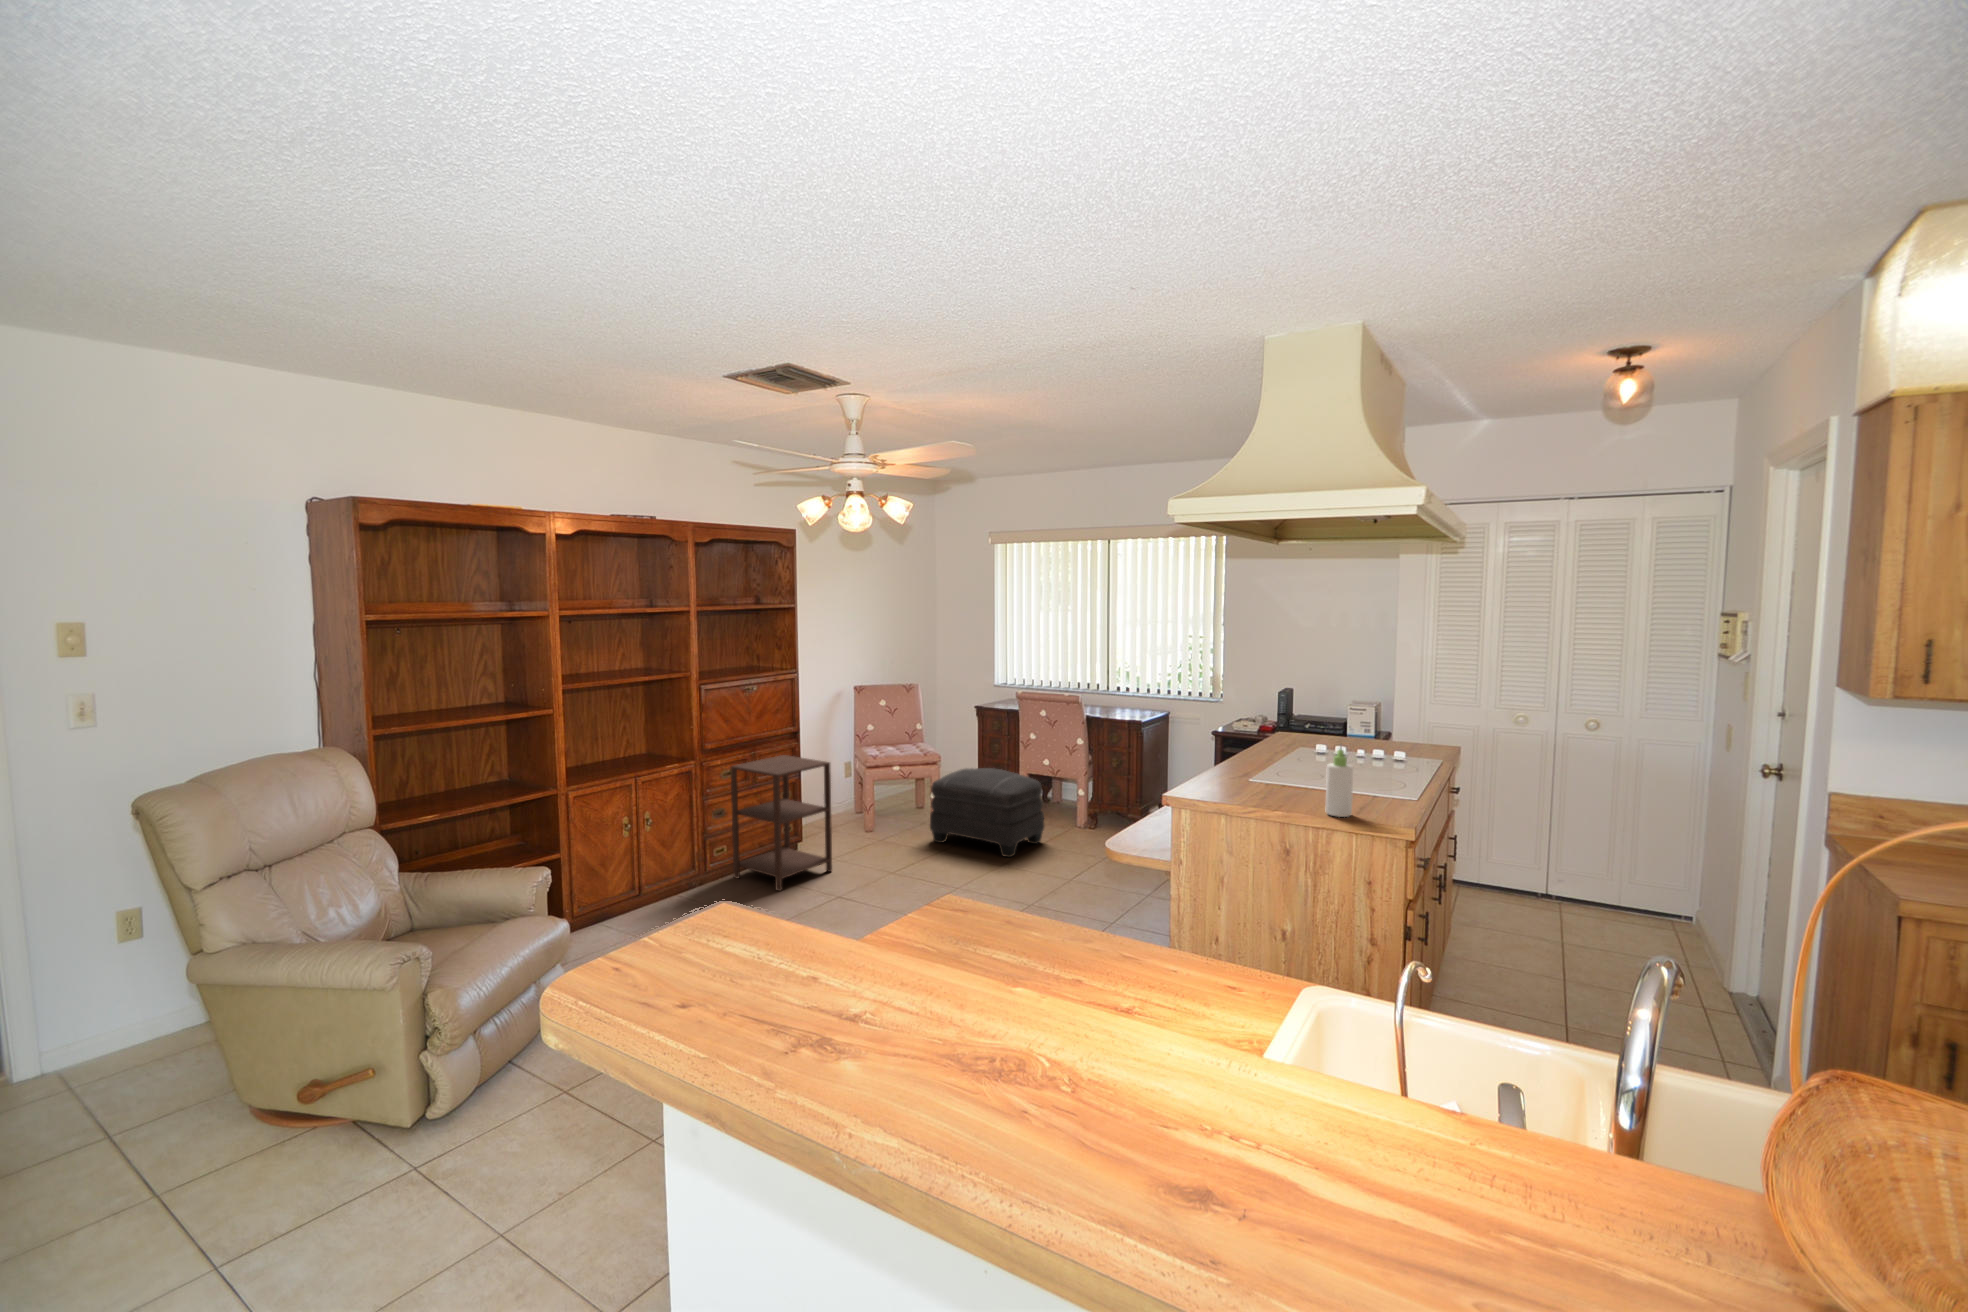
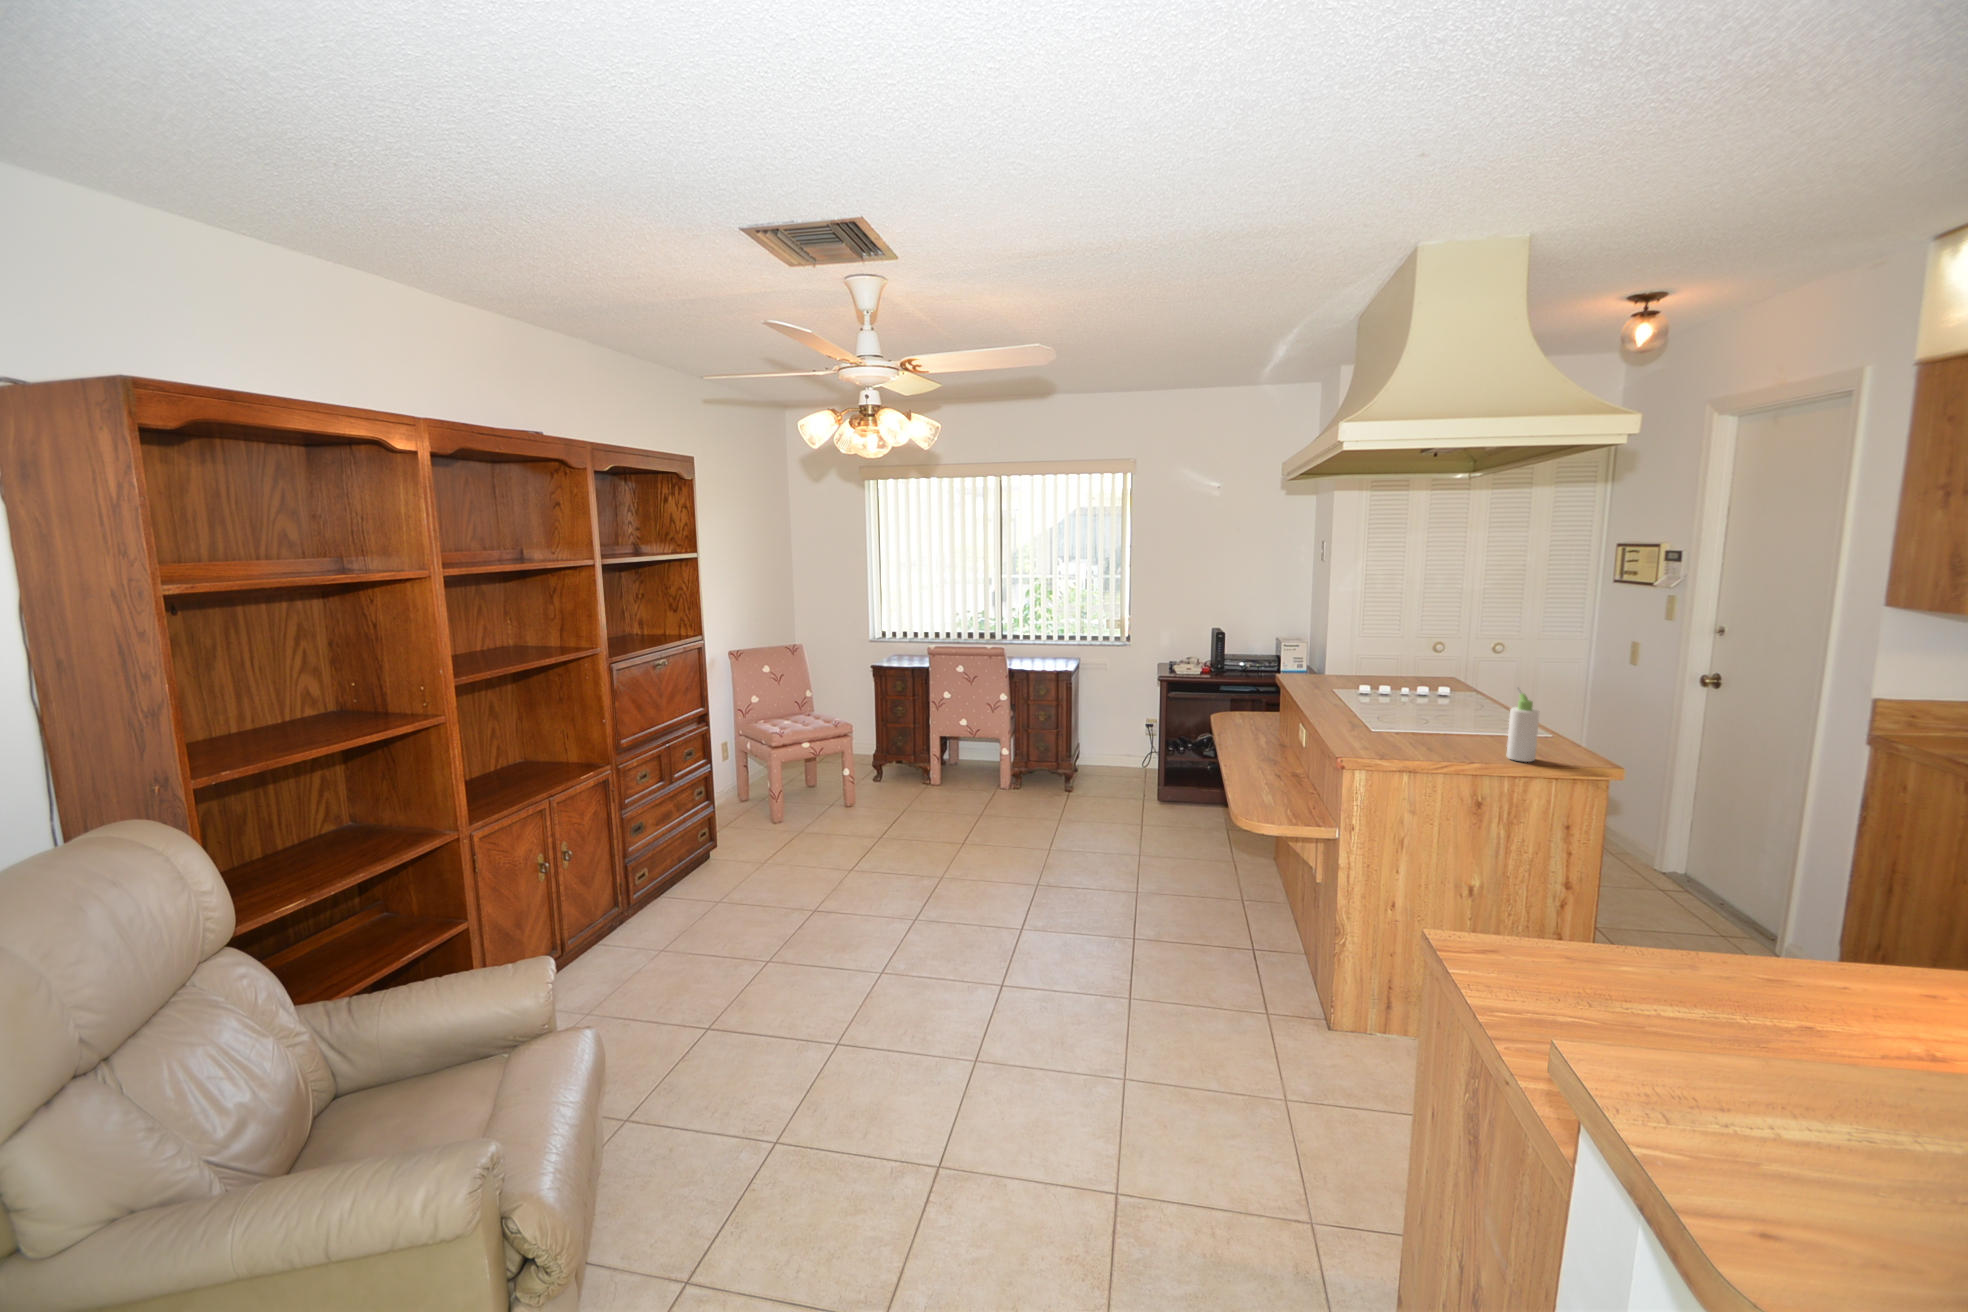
side table: present [730,755,832,891] -> none [647,744,780,915]
ottoman: present [930,768,1044,857] -> none [860,734,984,832]

